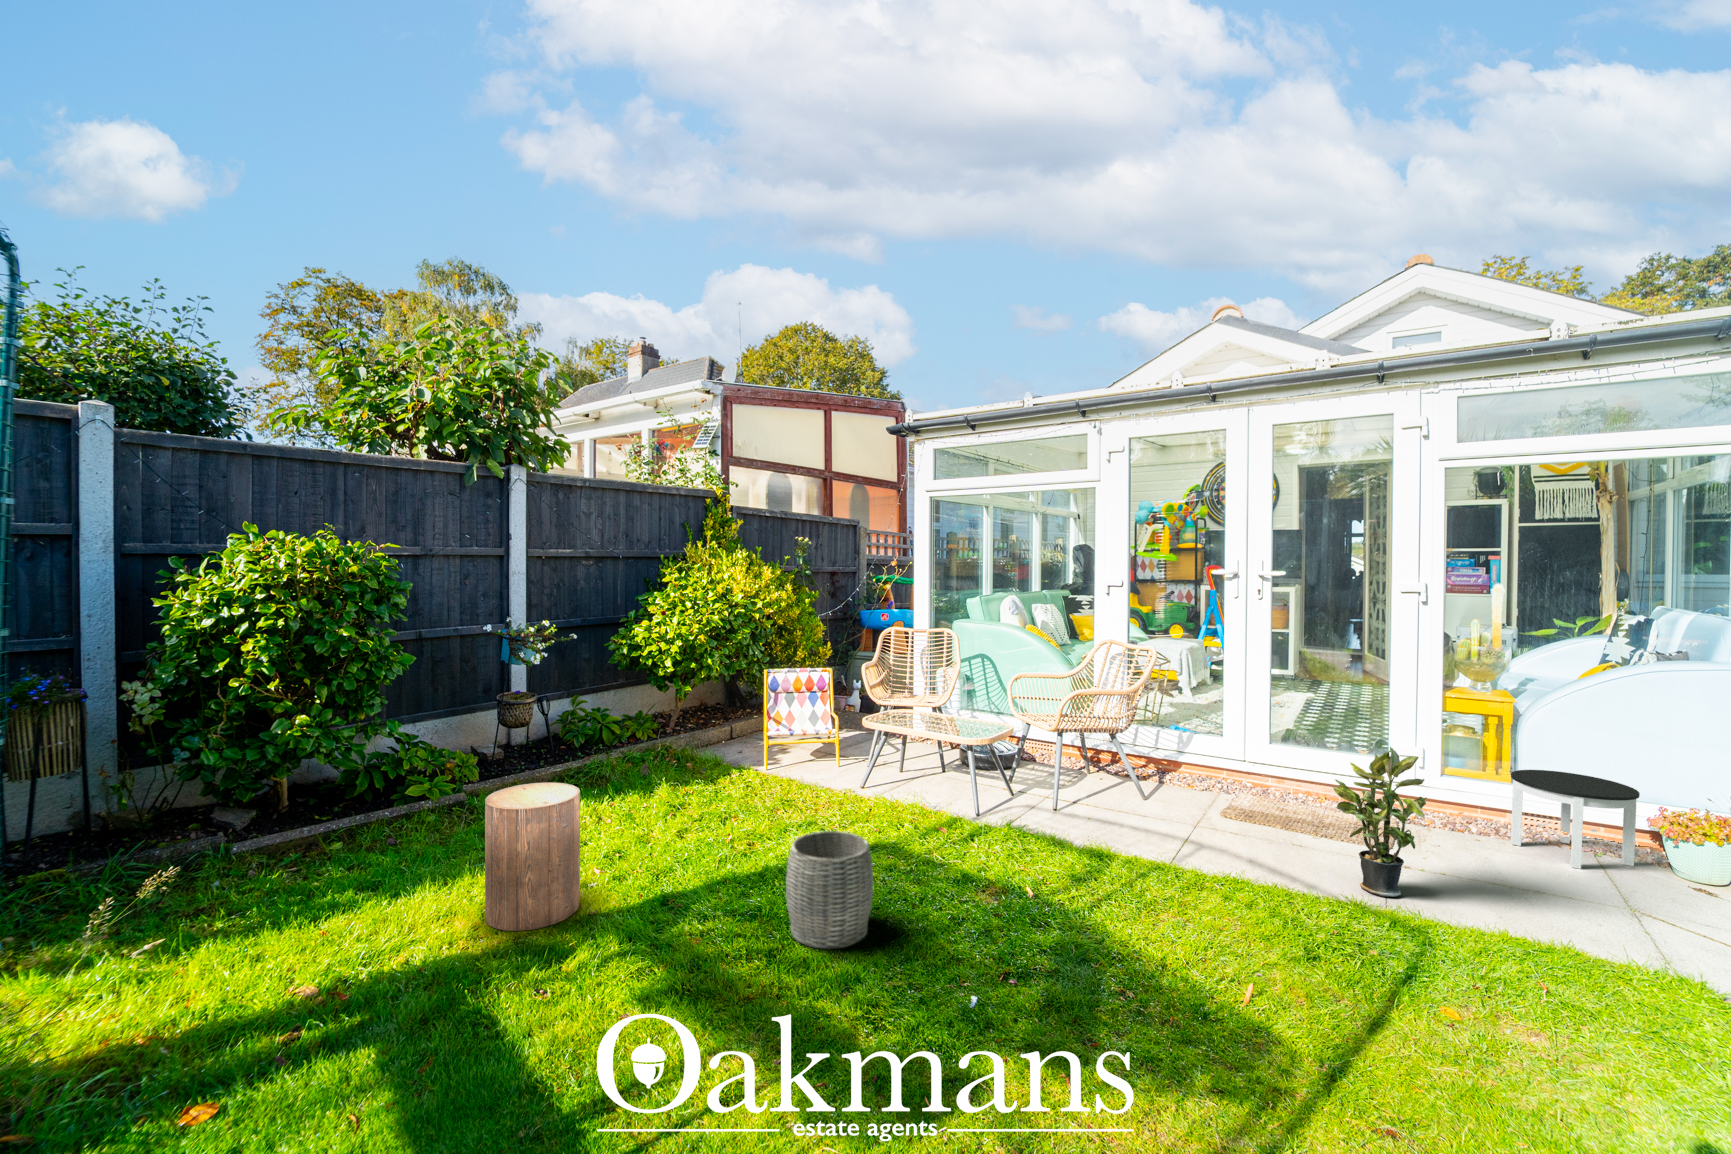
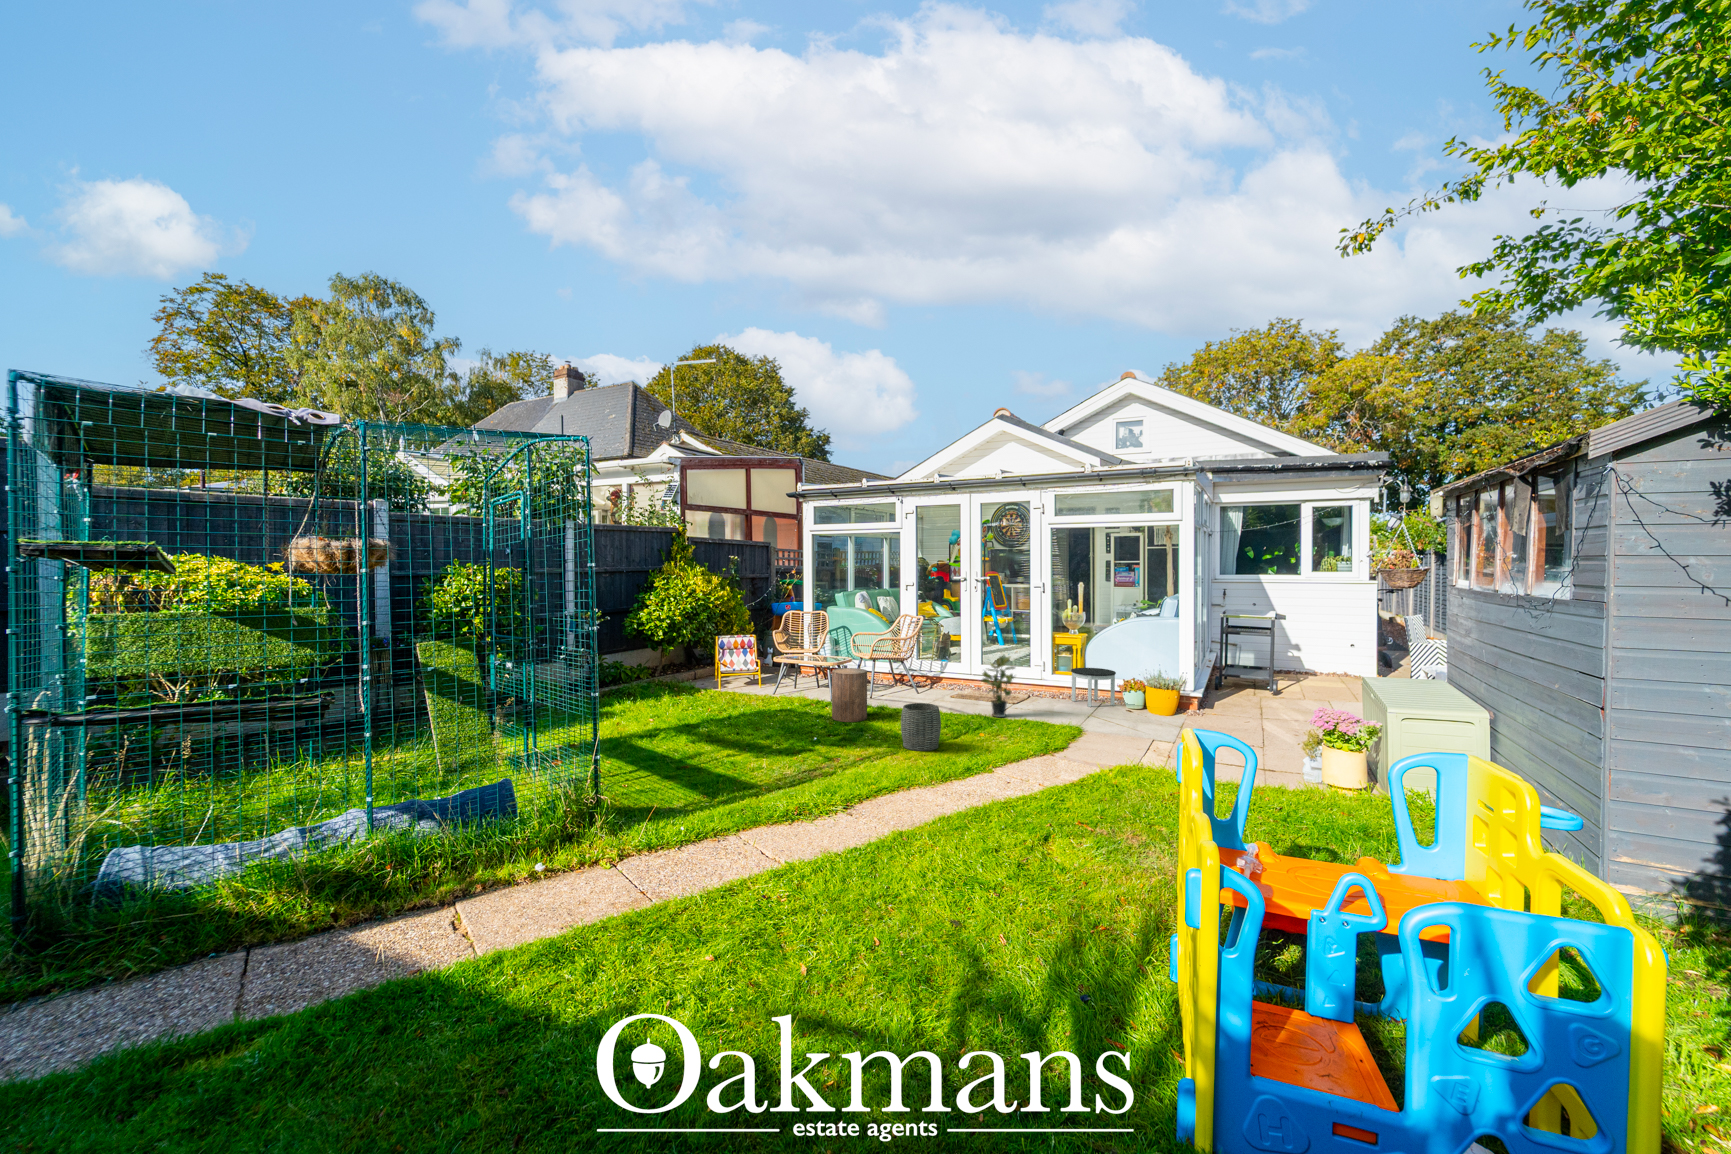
stool: present [485,782,580,931] -> present [832,668,867,722]
woven basket: present [786,831,873,949] -> present [901,703,941,751]

